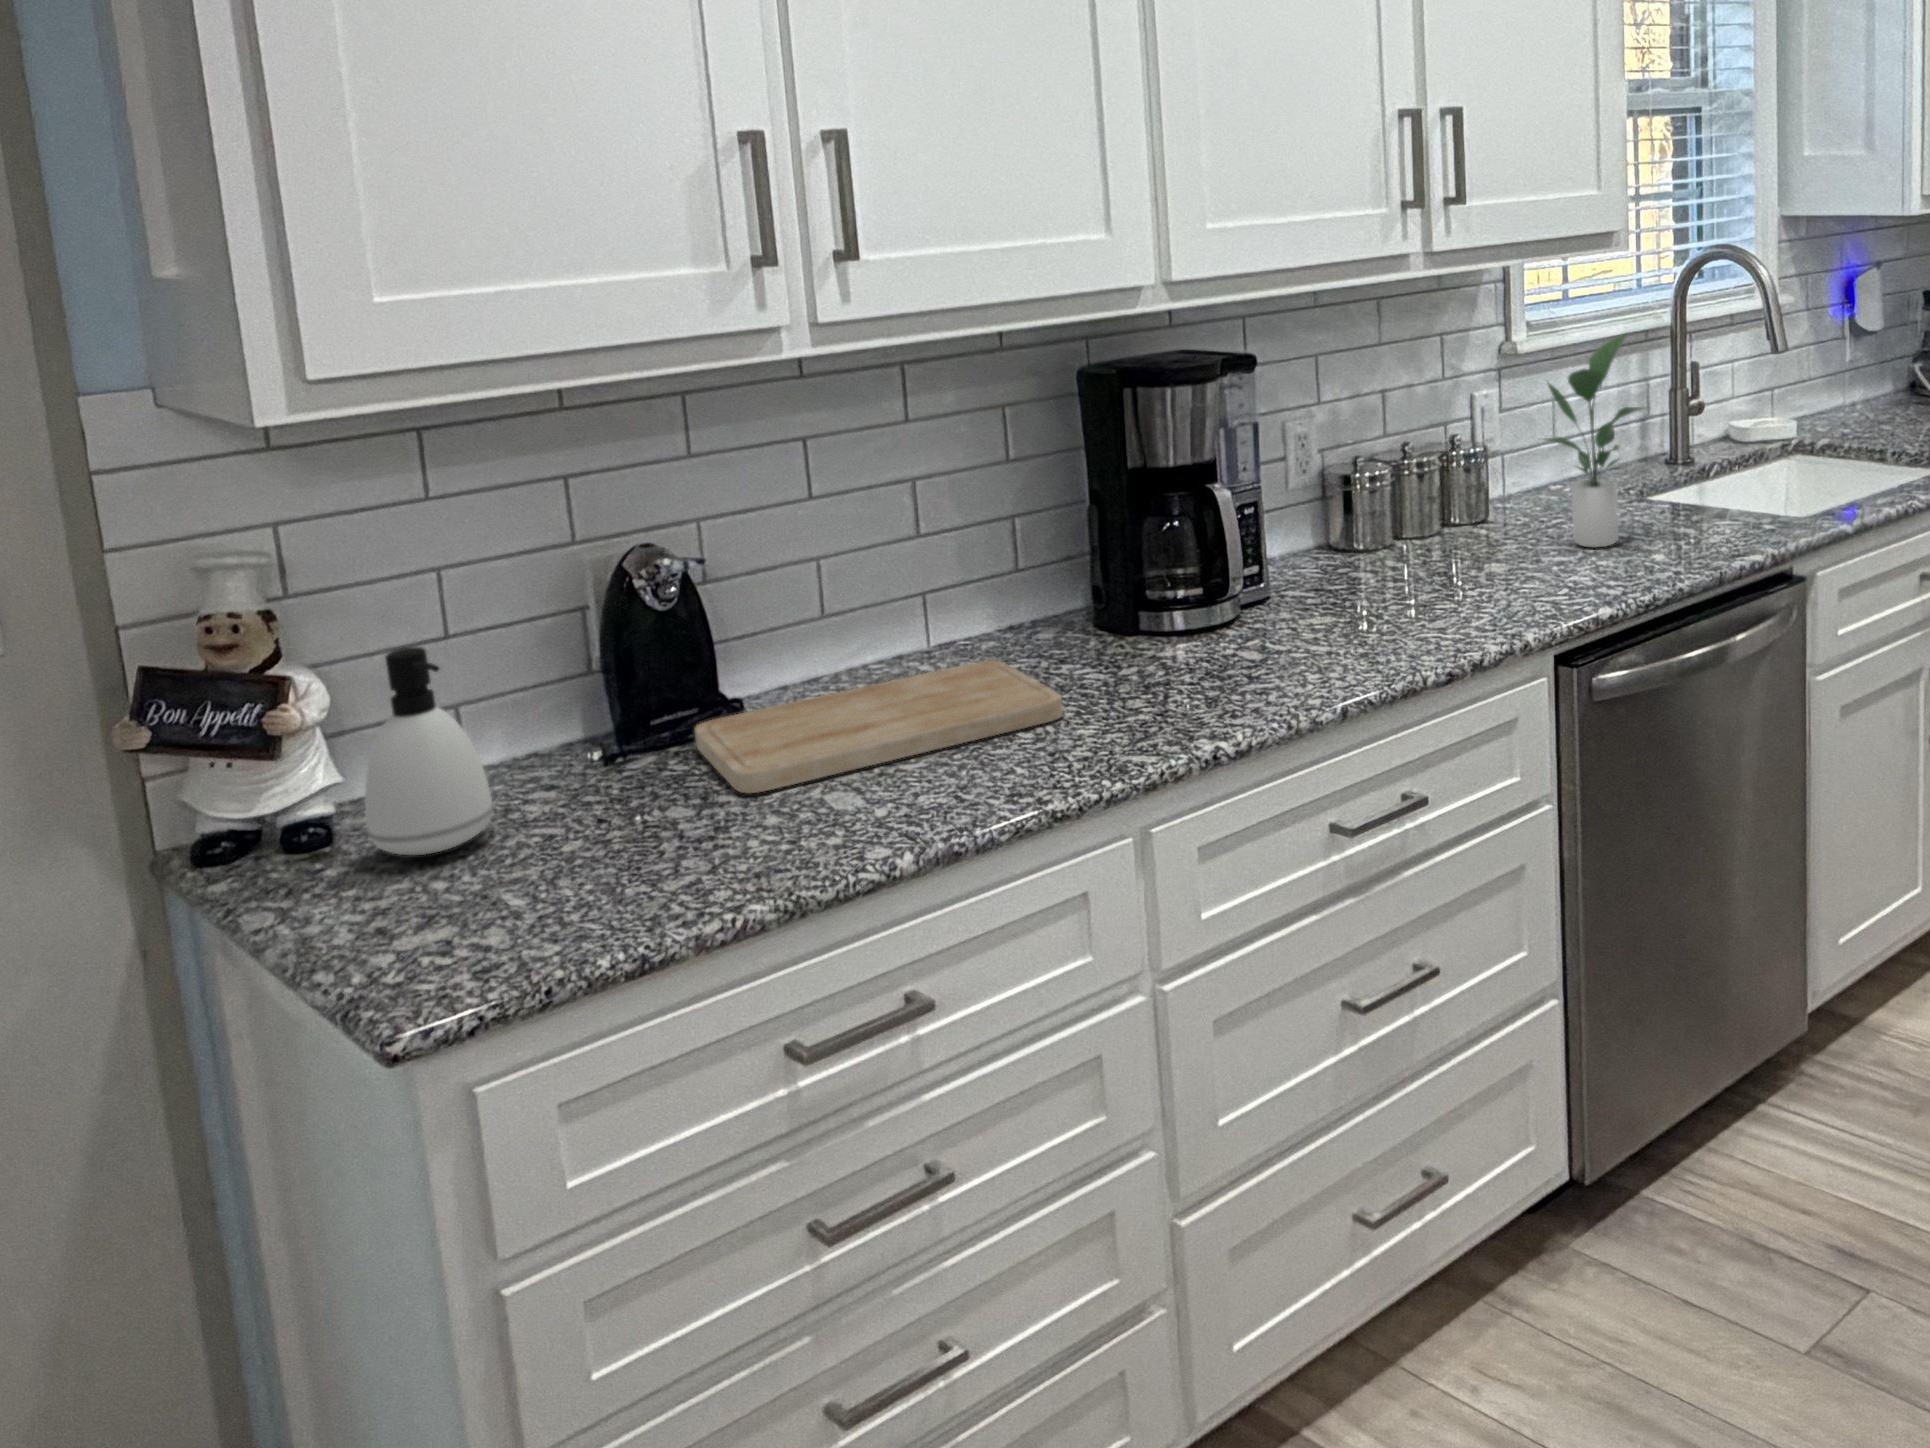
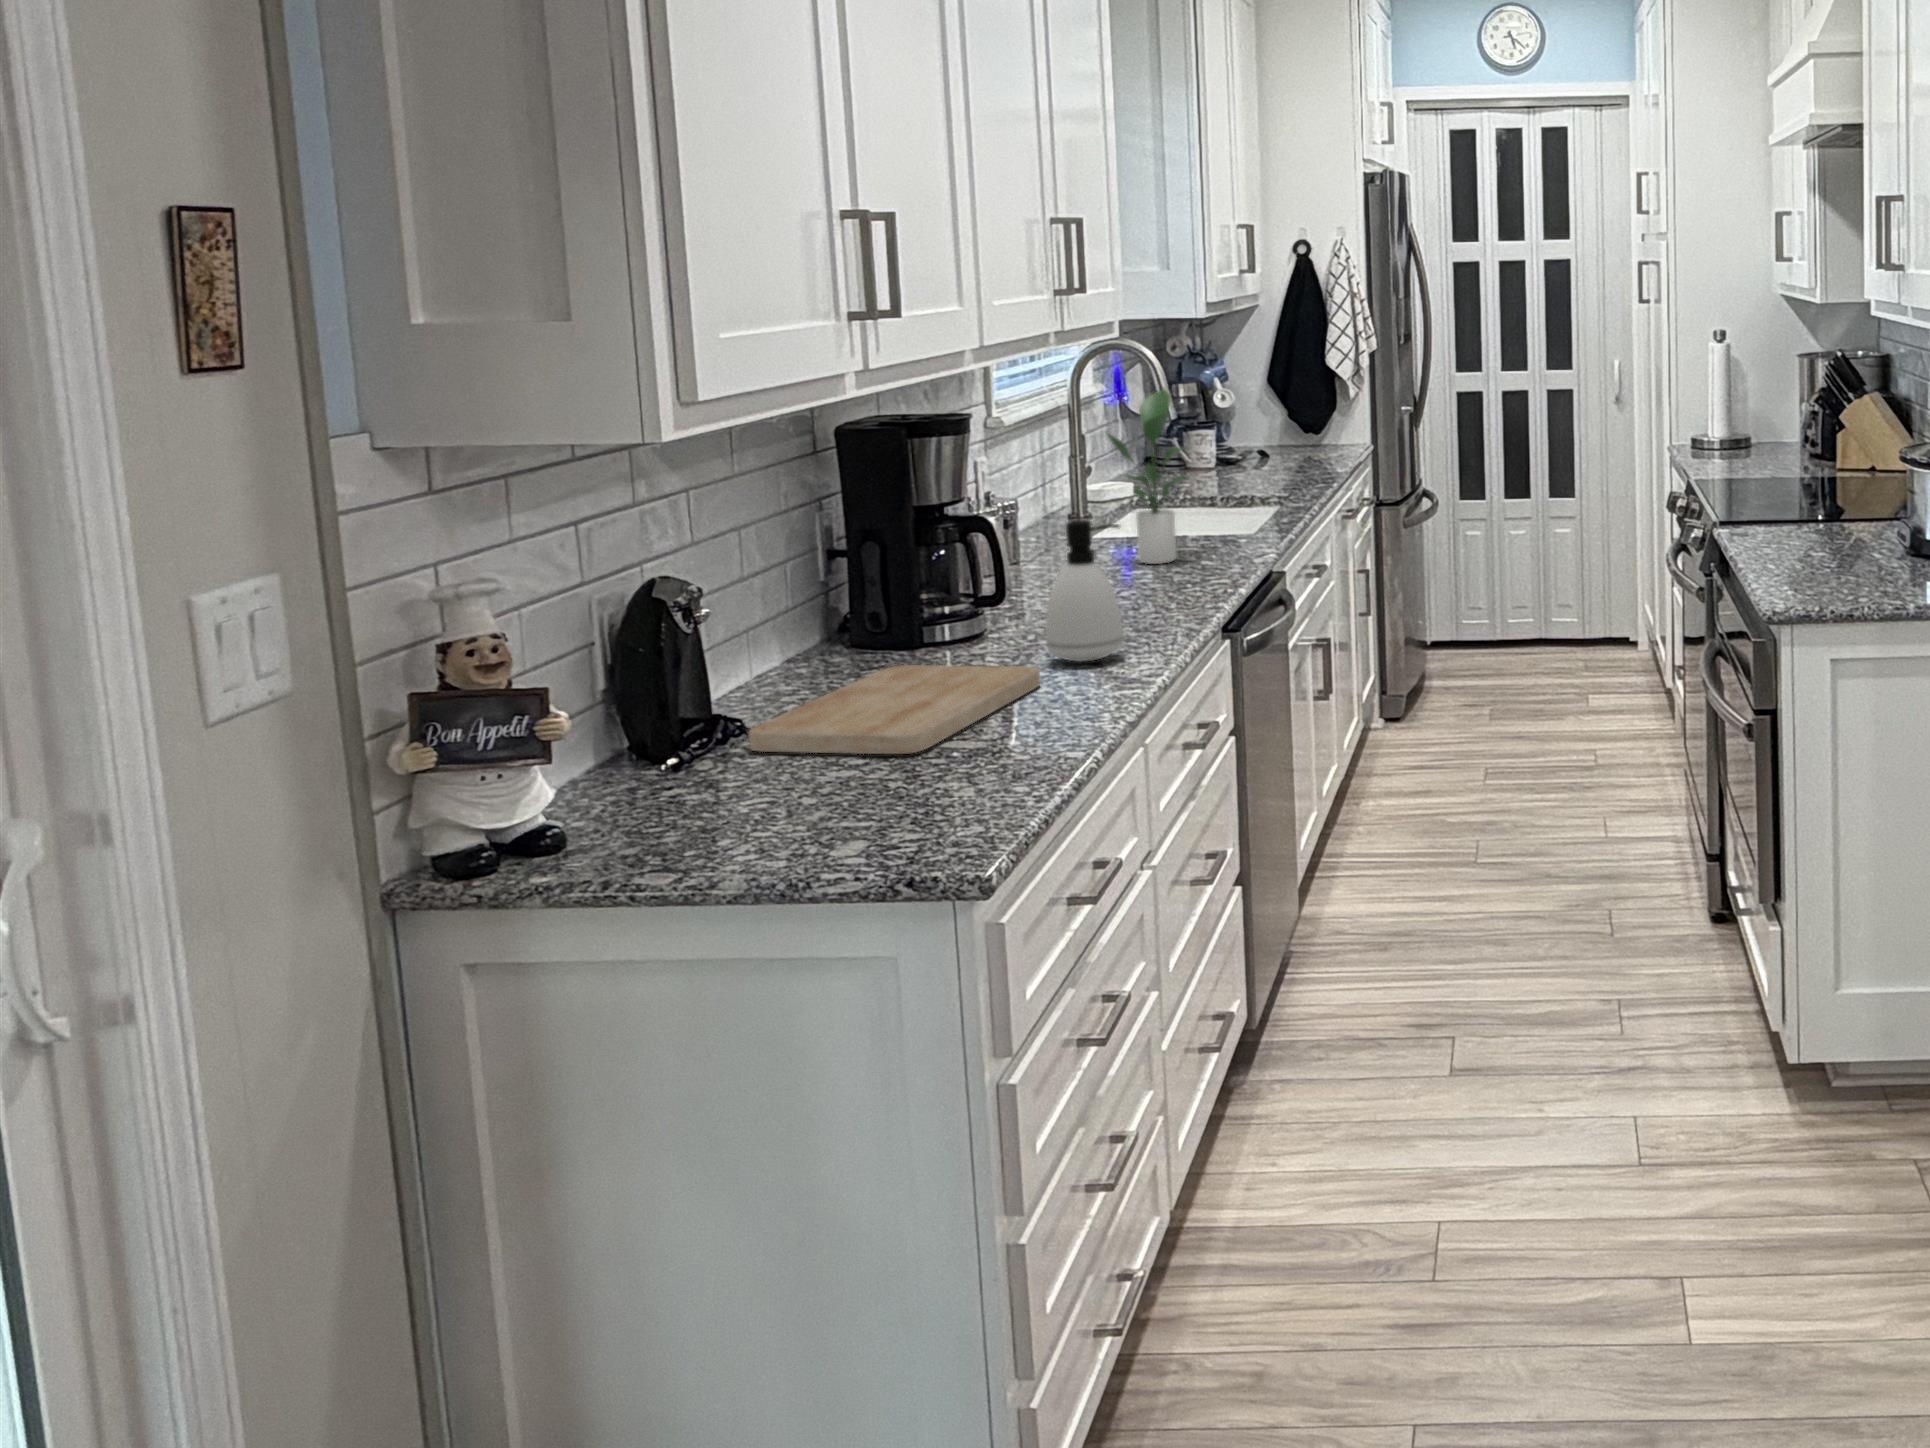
soap dispenser: present [365,647,493,855] -> present [1045,520,1124,662]

